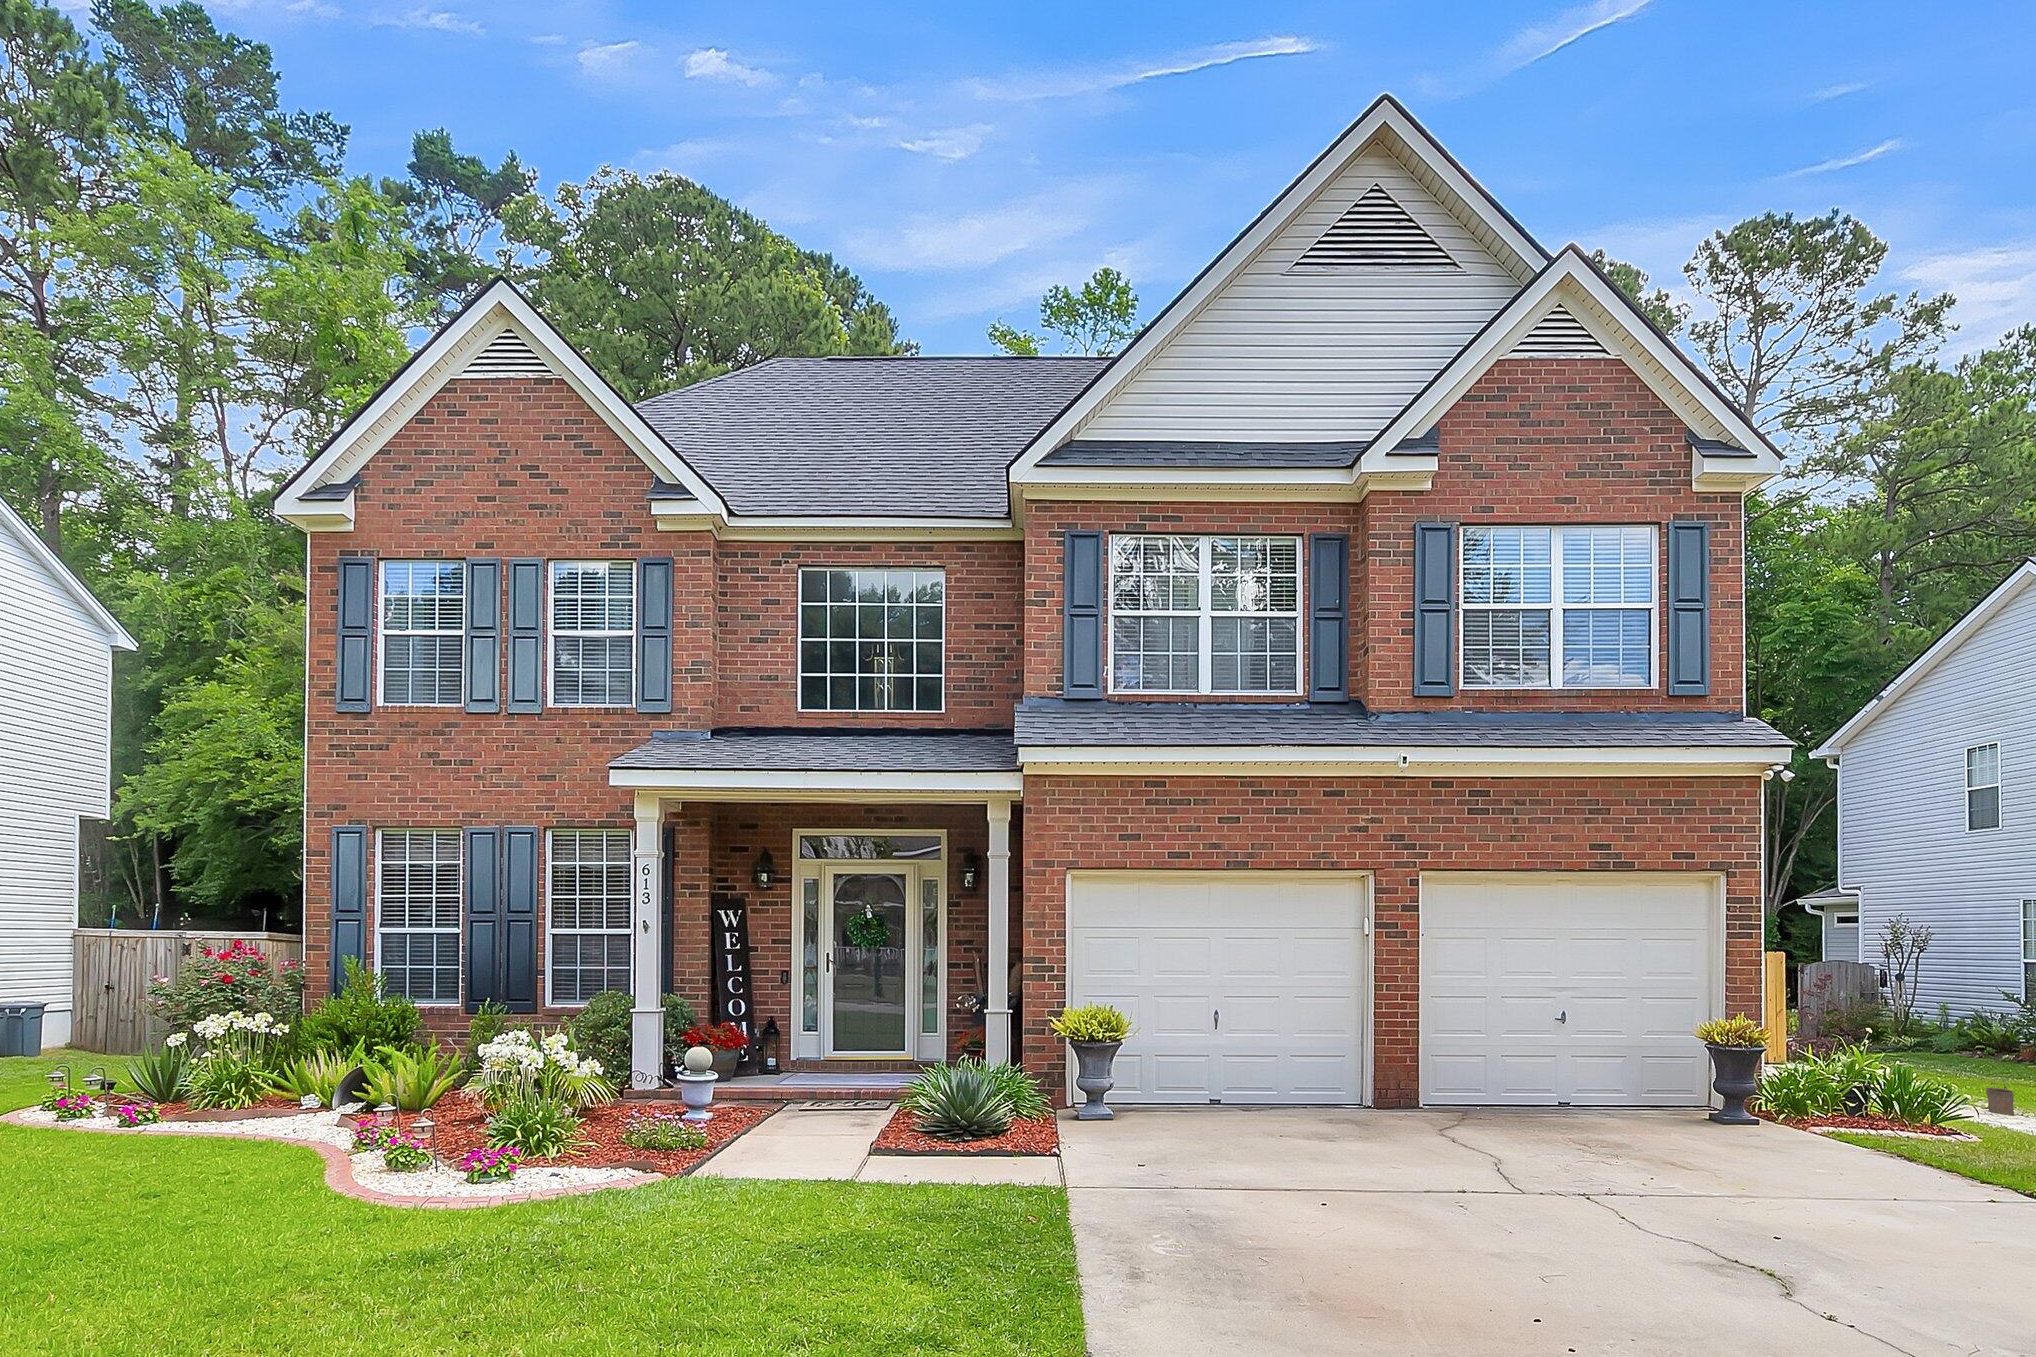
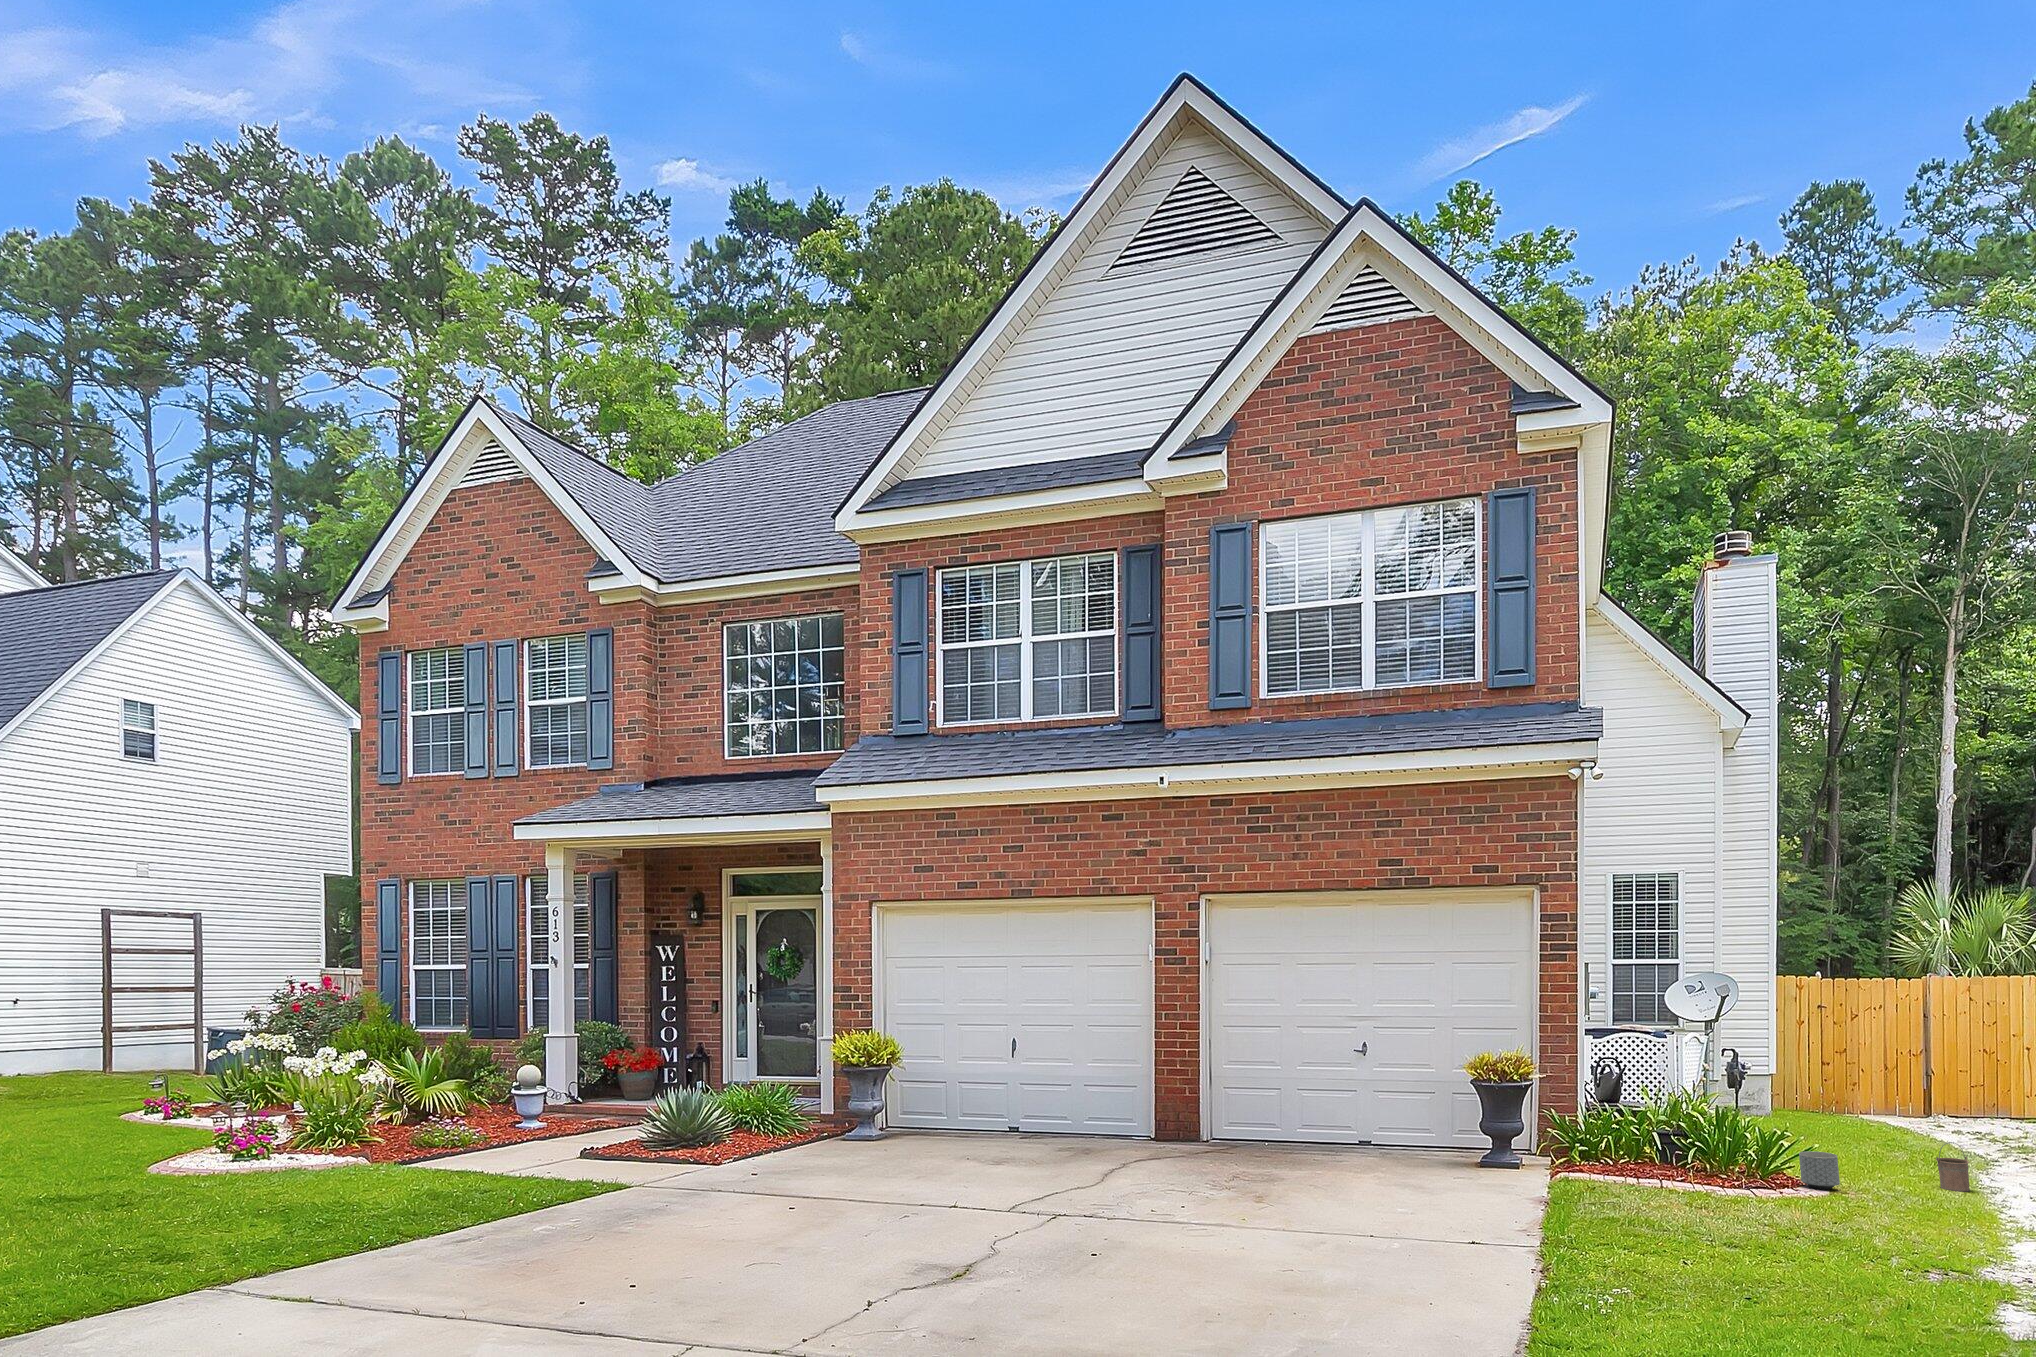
planter: none [1949,1092,1986,1124] -> present [1799,1151,1840,1189]

